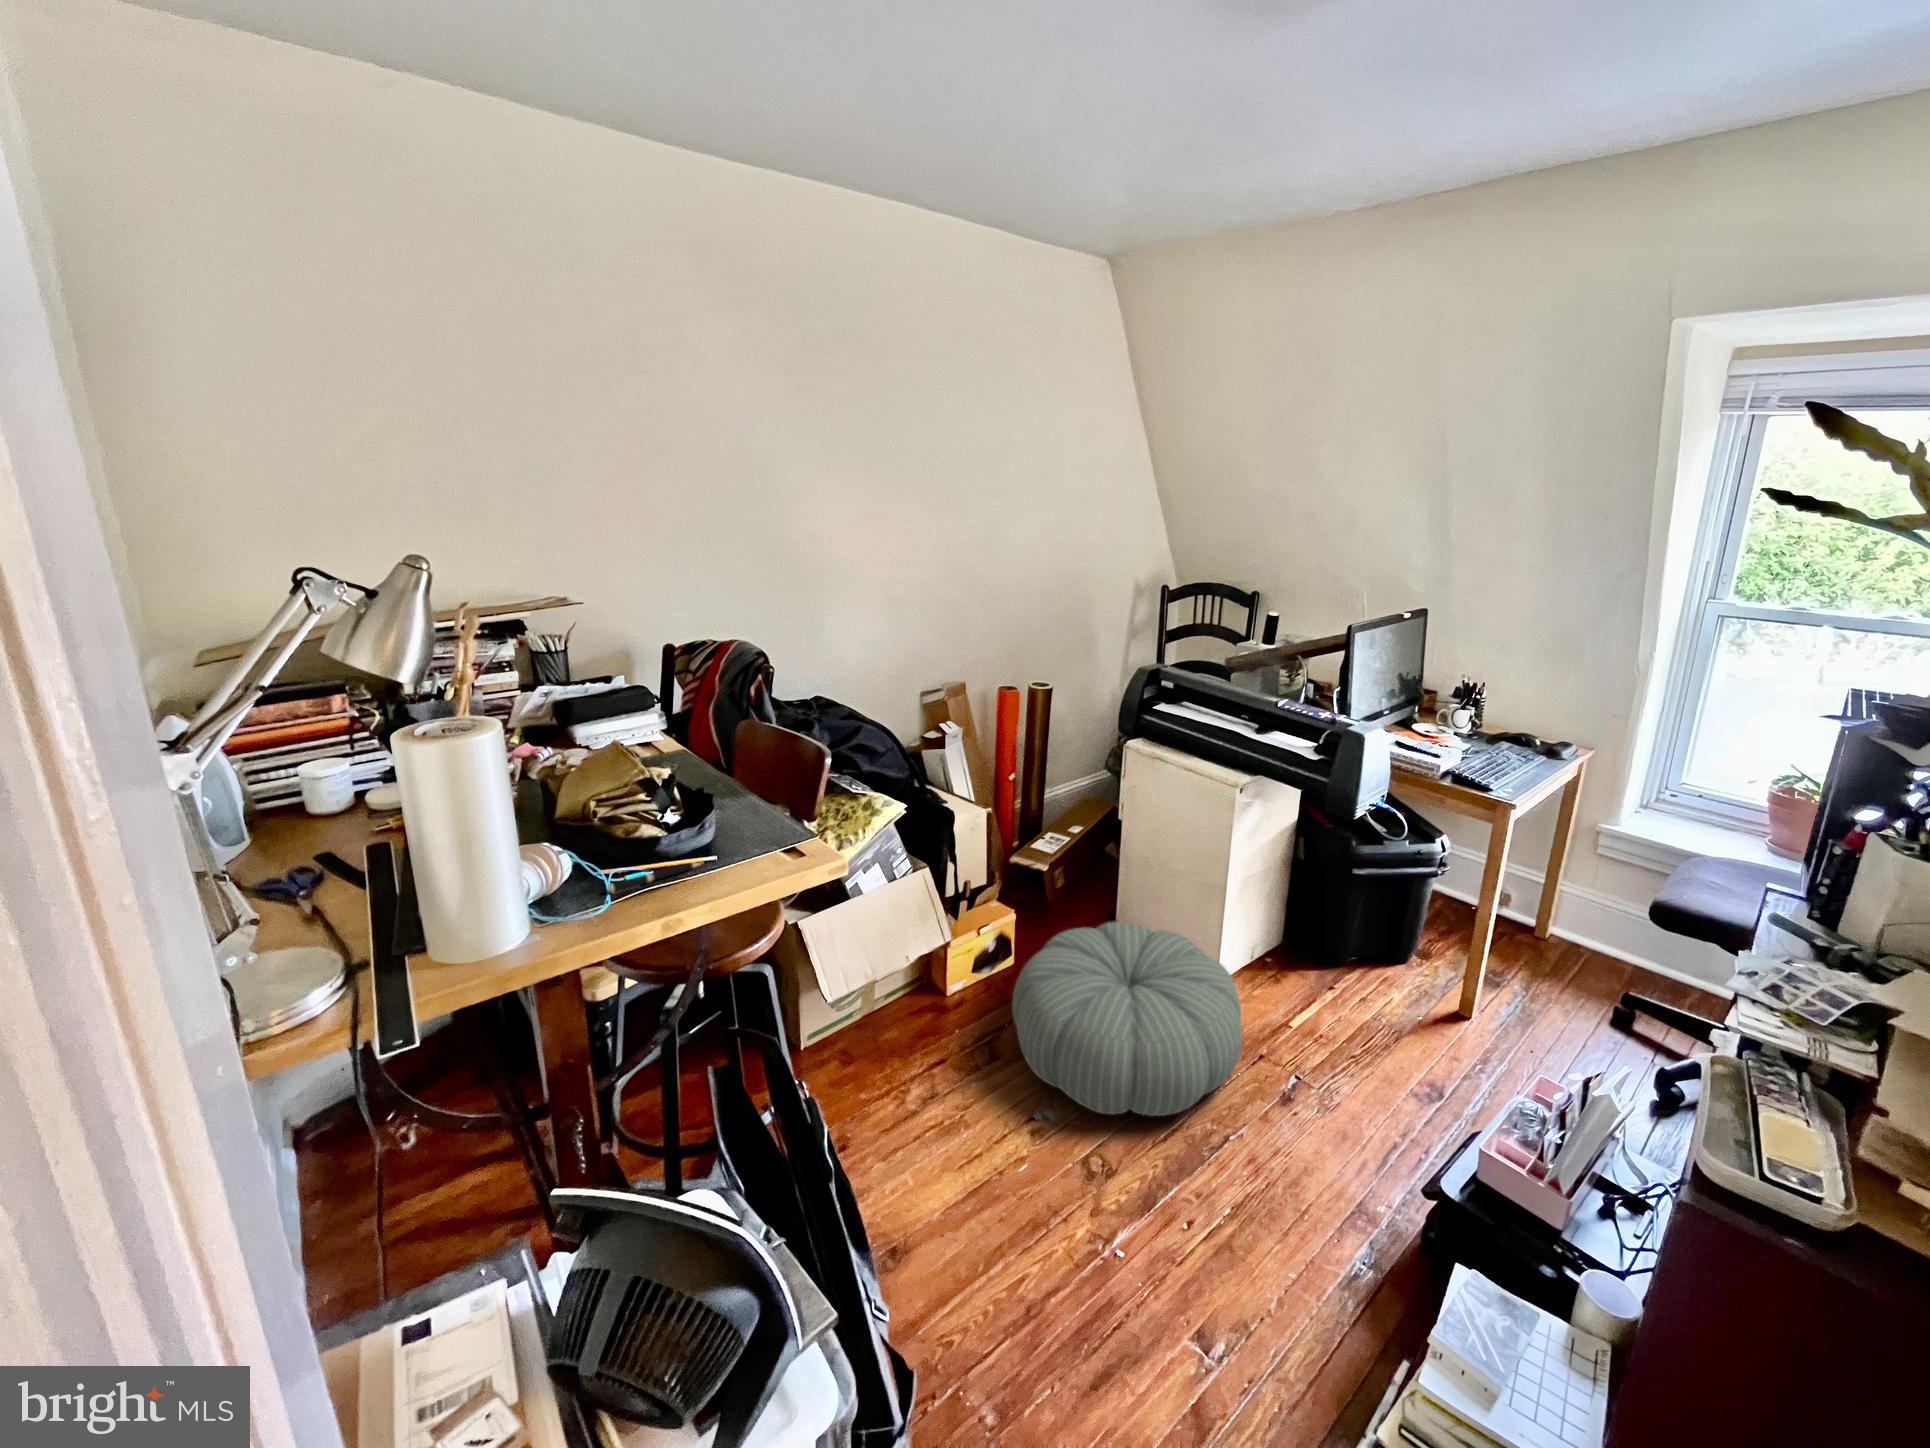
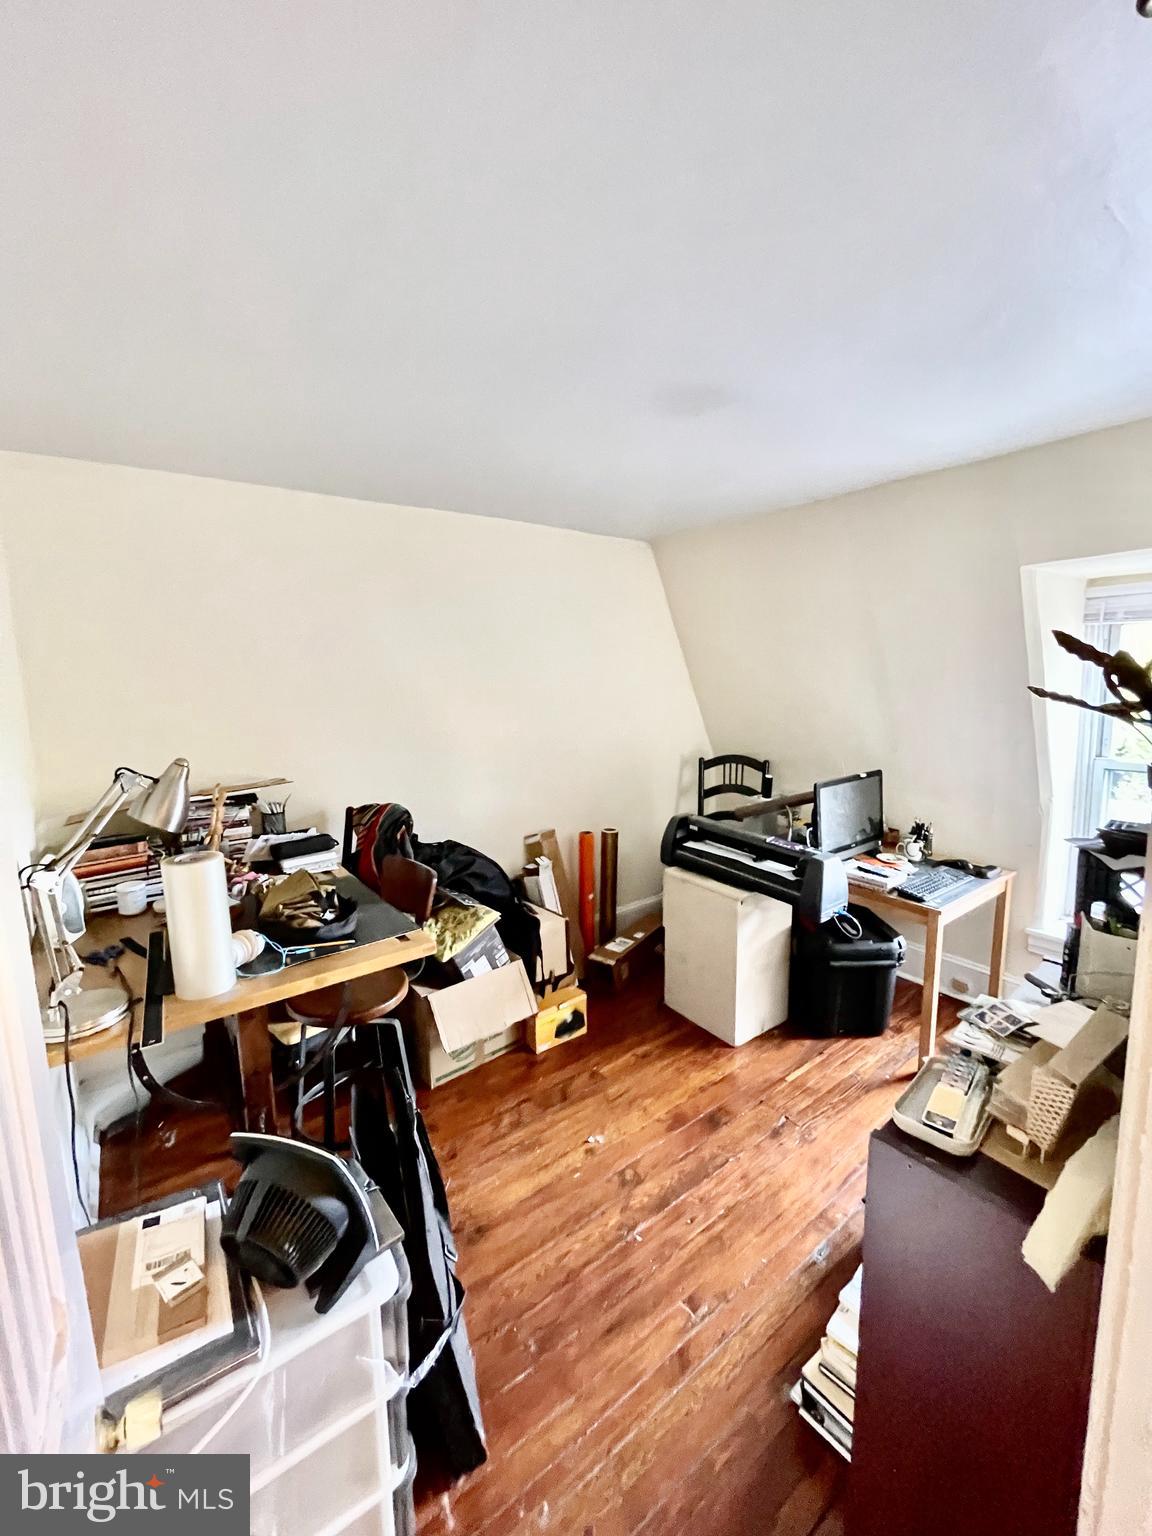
pouf: present [1012,922,1242,1116] -> none [577,1000,743,1142]

